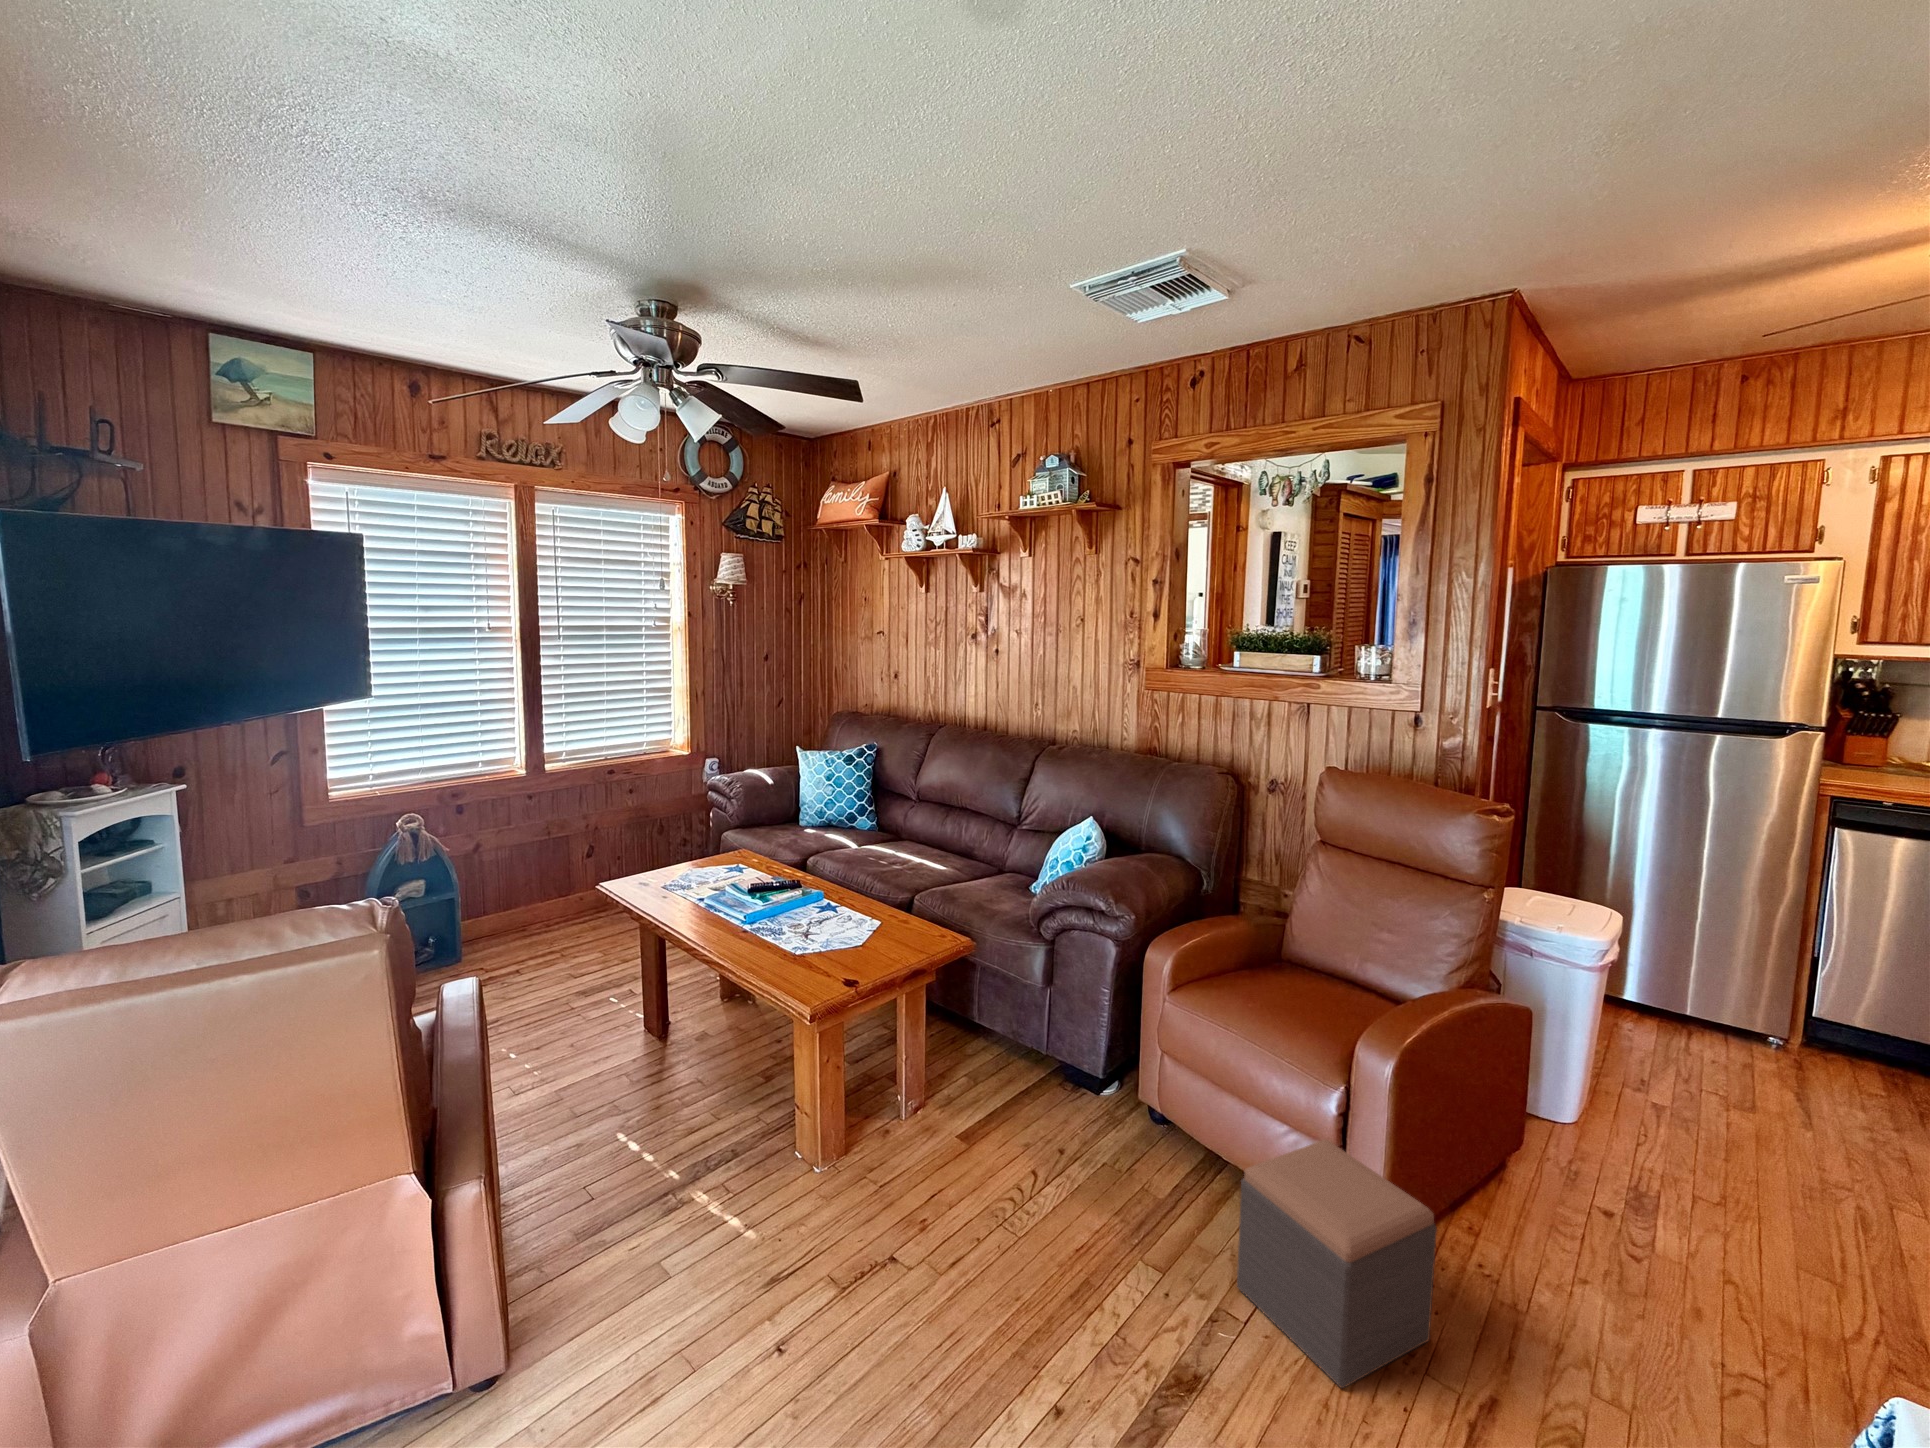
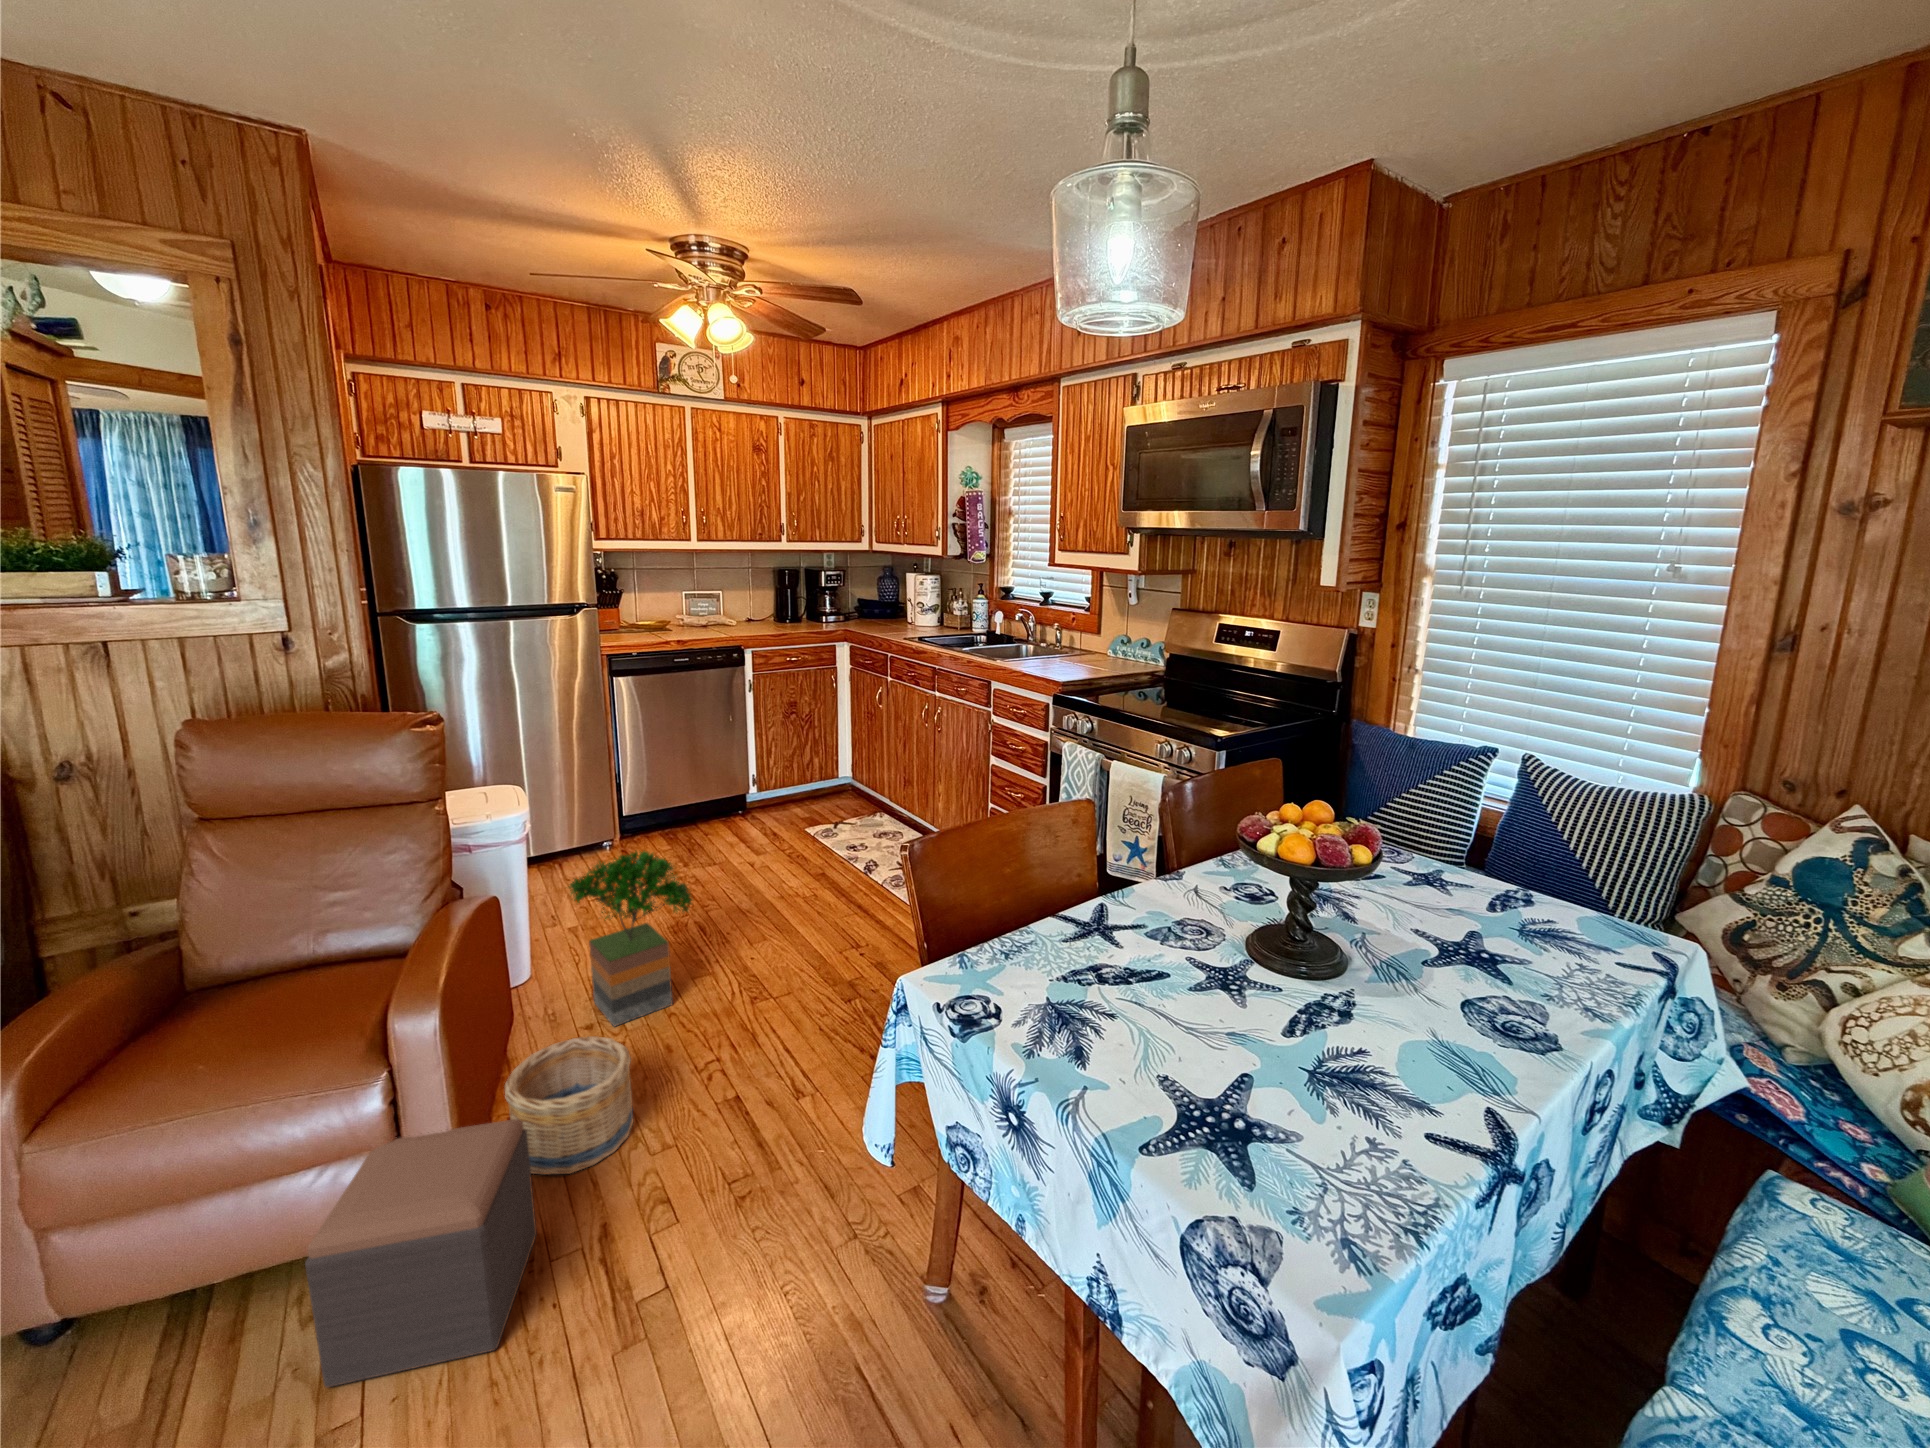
potted tree: none [1614,1024,1808,1267] -> present [569,851,692,1026]
basket: none [1450,1176,1608,1348] -> present [504,1036,633,1174]

